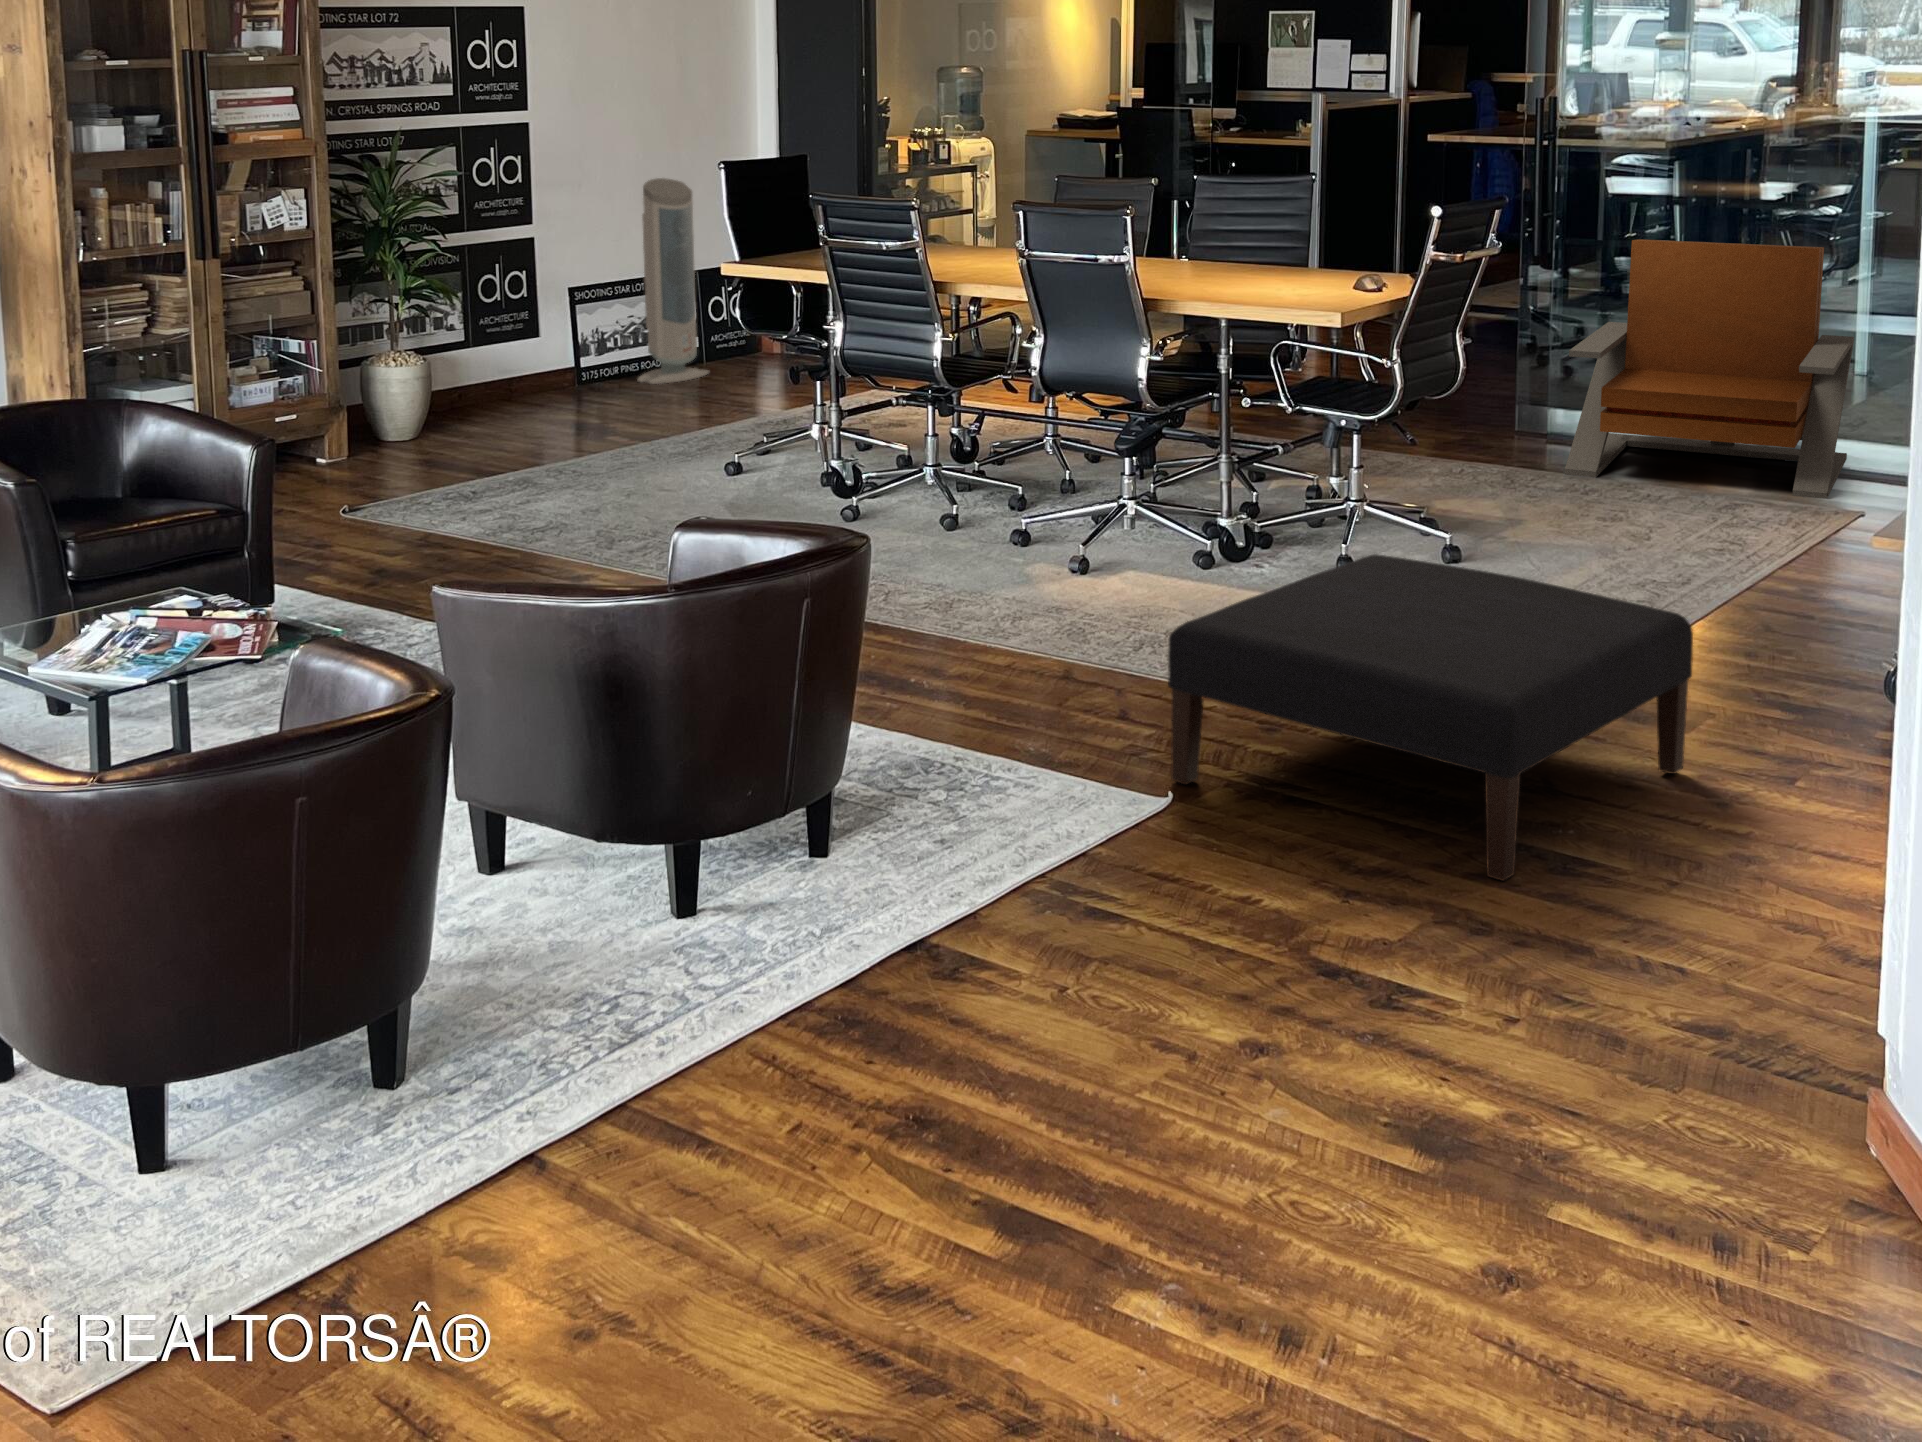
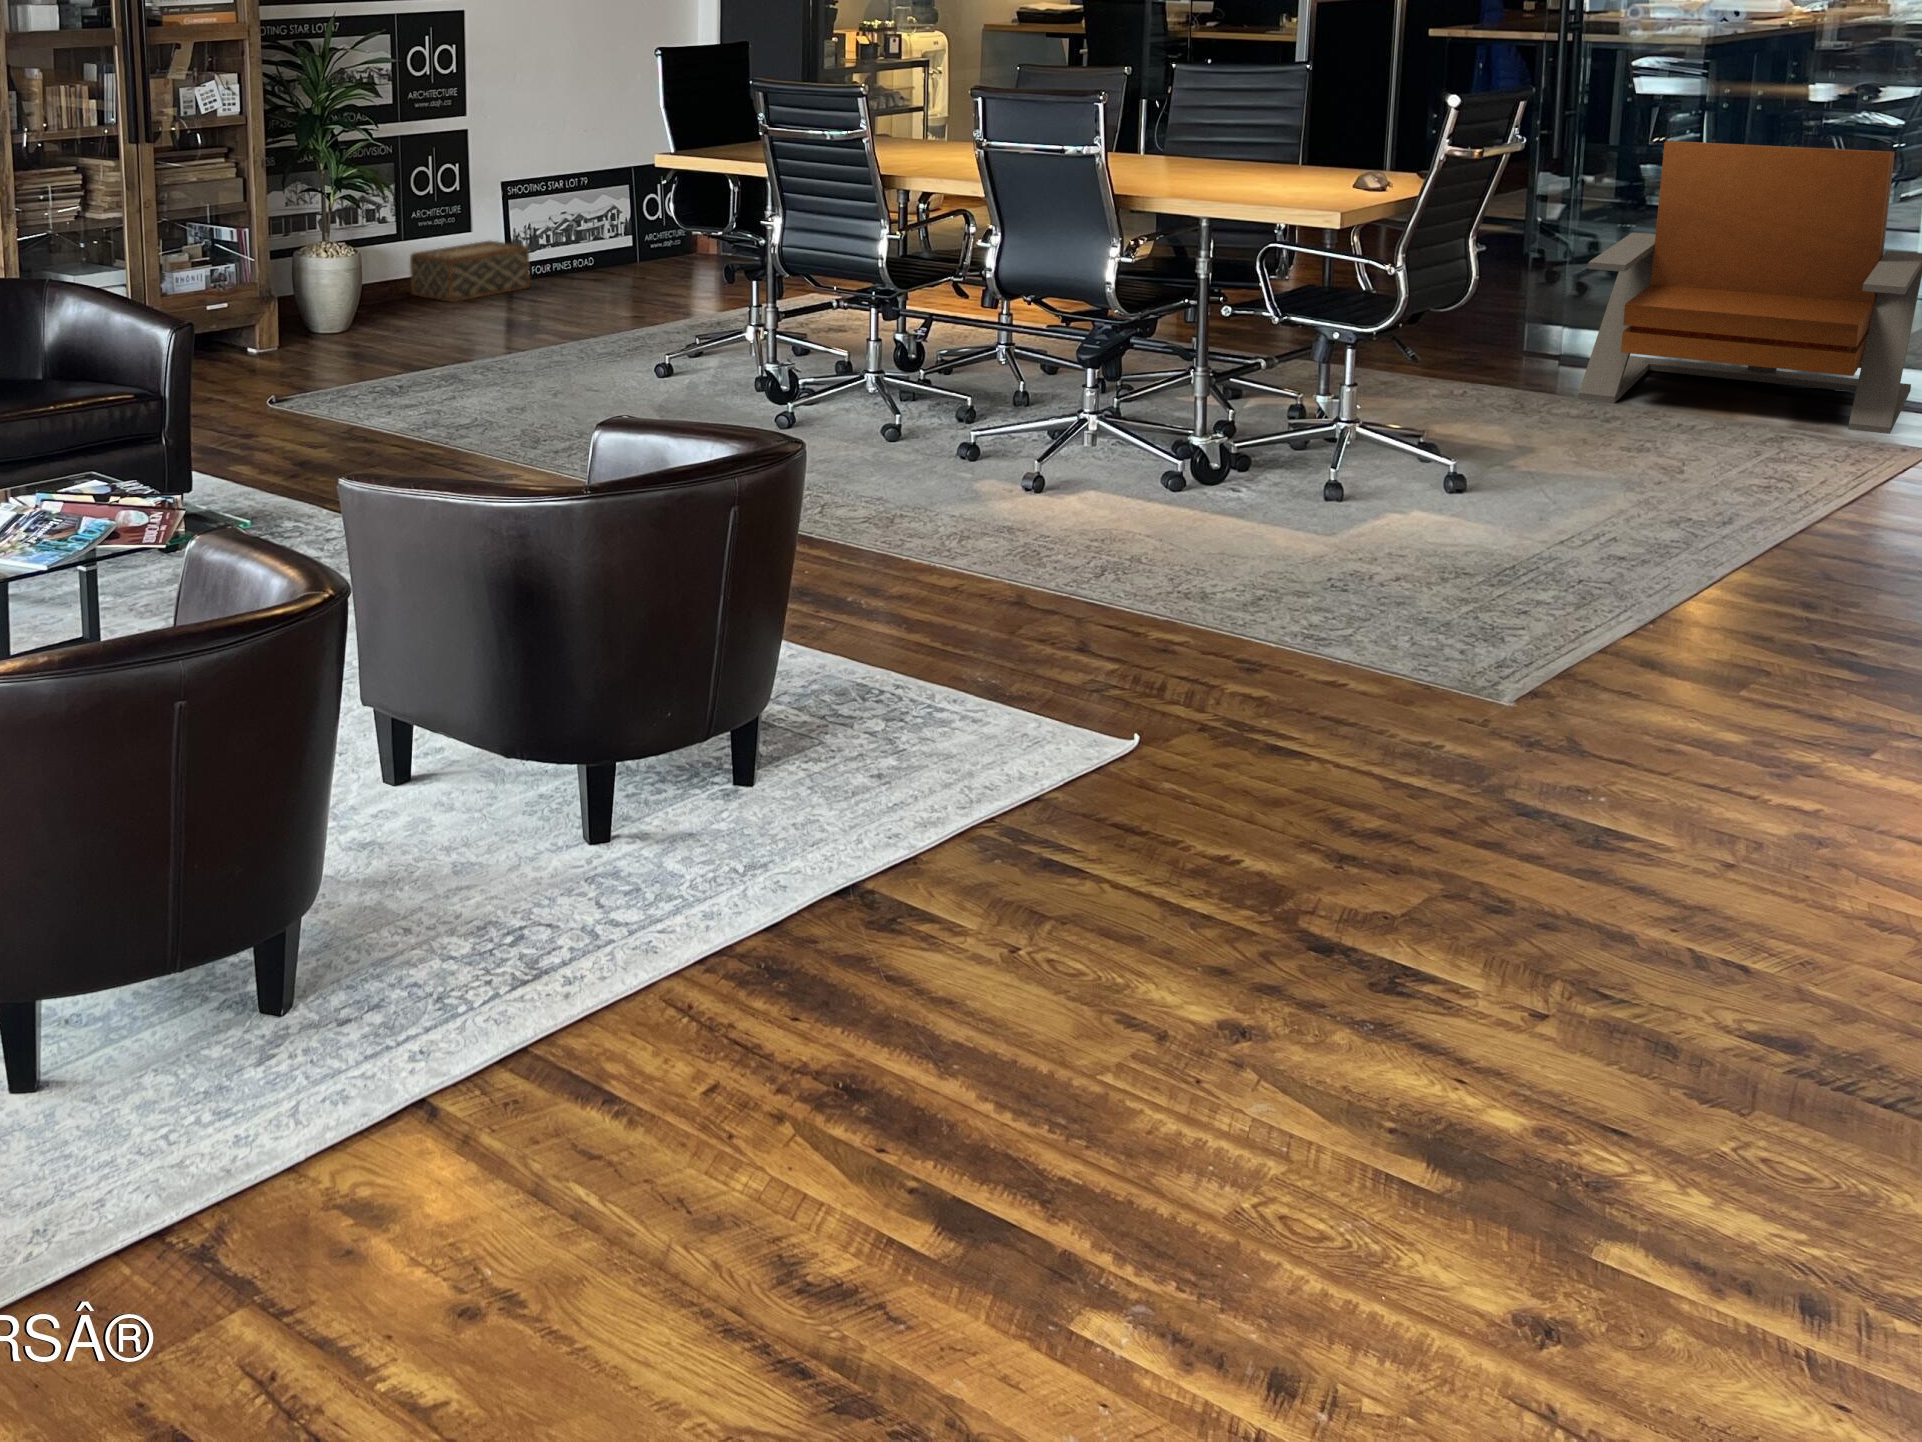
air purifier: present [637,178,709,384] -> none [570,69,644,282]
woven basket: none [479,346,598,407] -> present [410,241,530,302]
ottoman: present [1168,554,1693,881] -> none [1136,478,1756,853]

